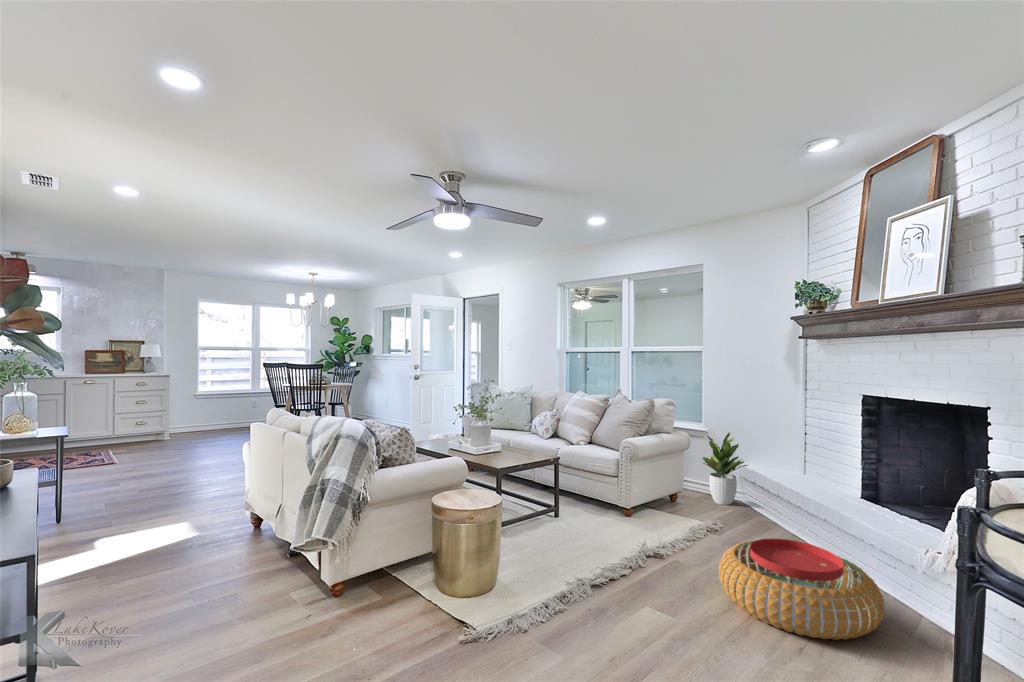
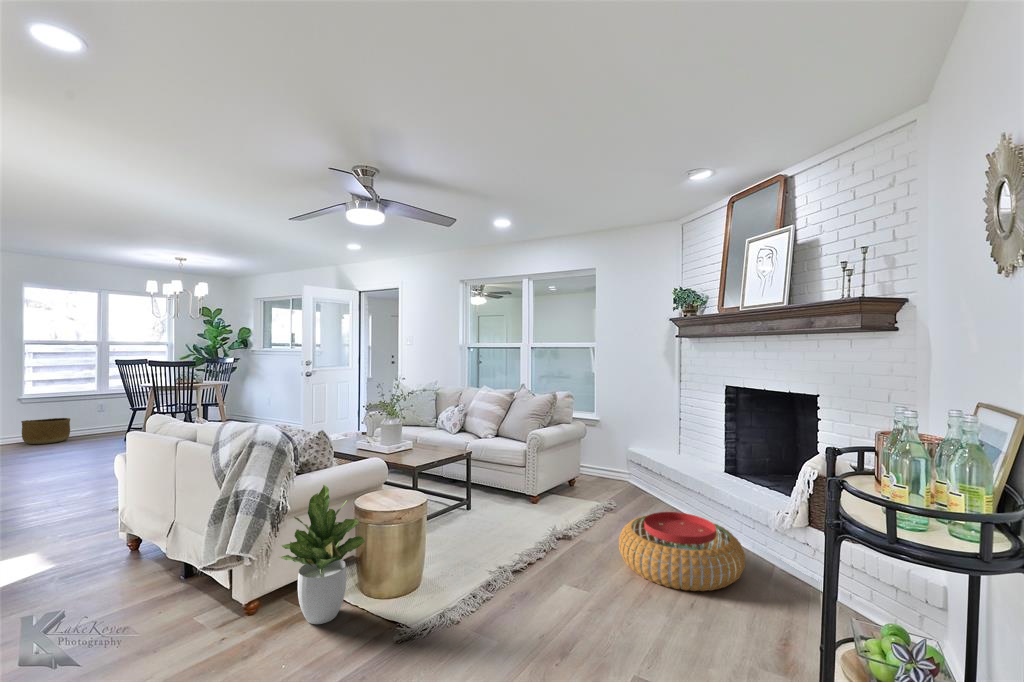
basket: none [197,411,232,432] -> present [21,418,70,444]
potted plant: present [703,432,747,505] -> present [279,485,365,624]

